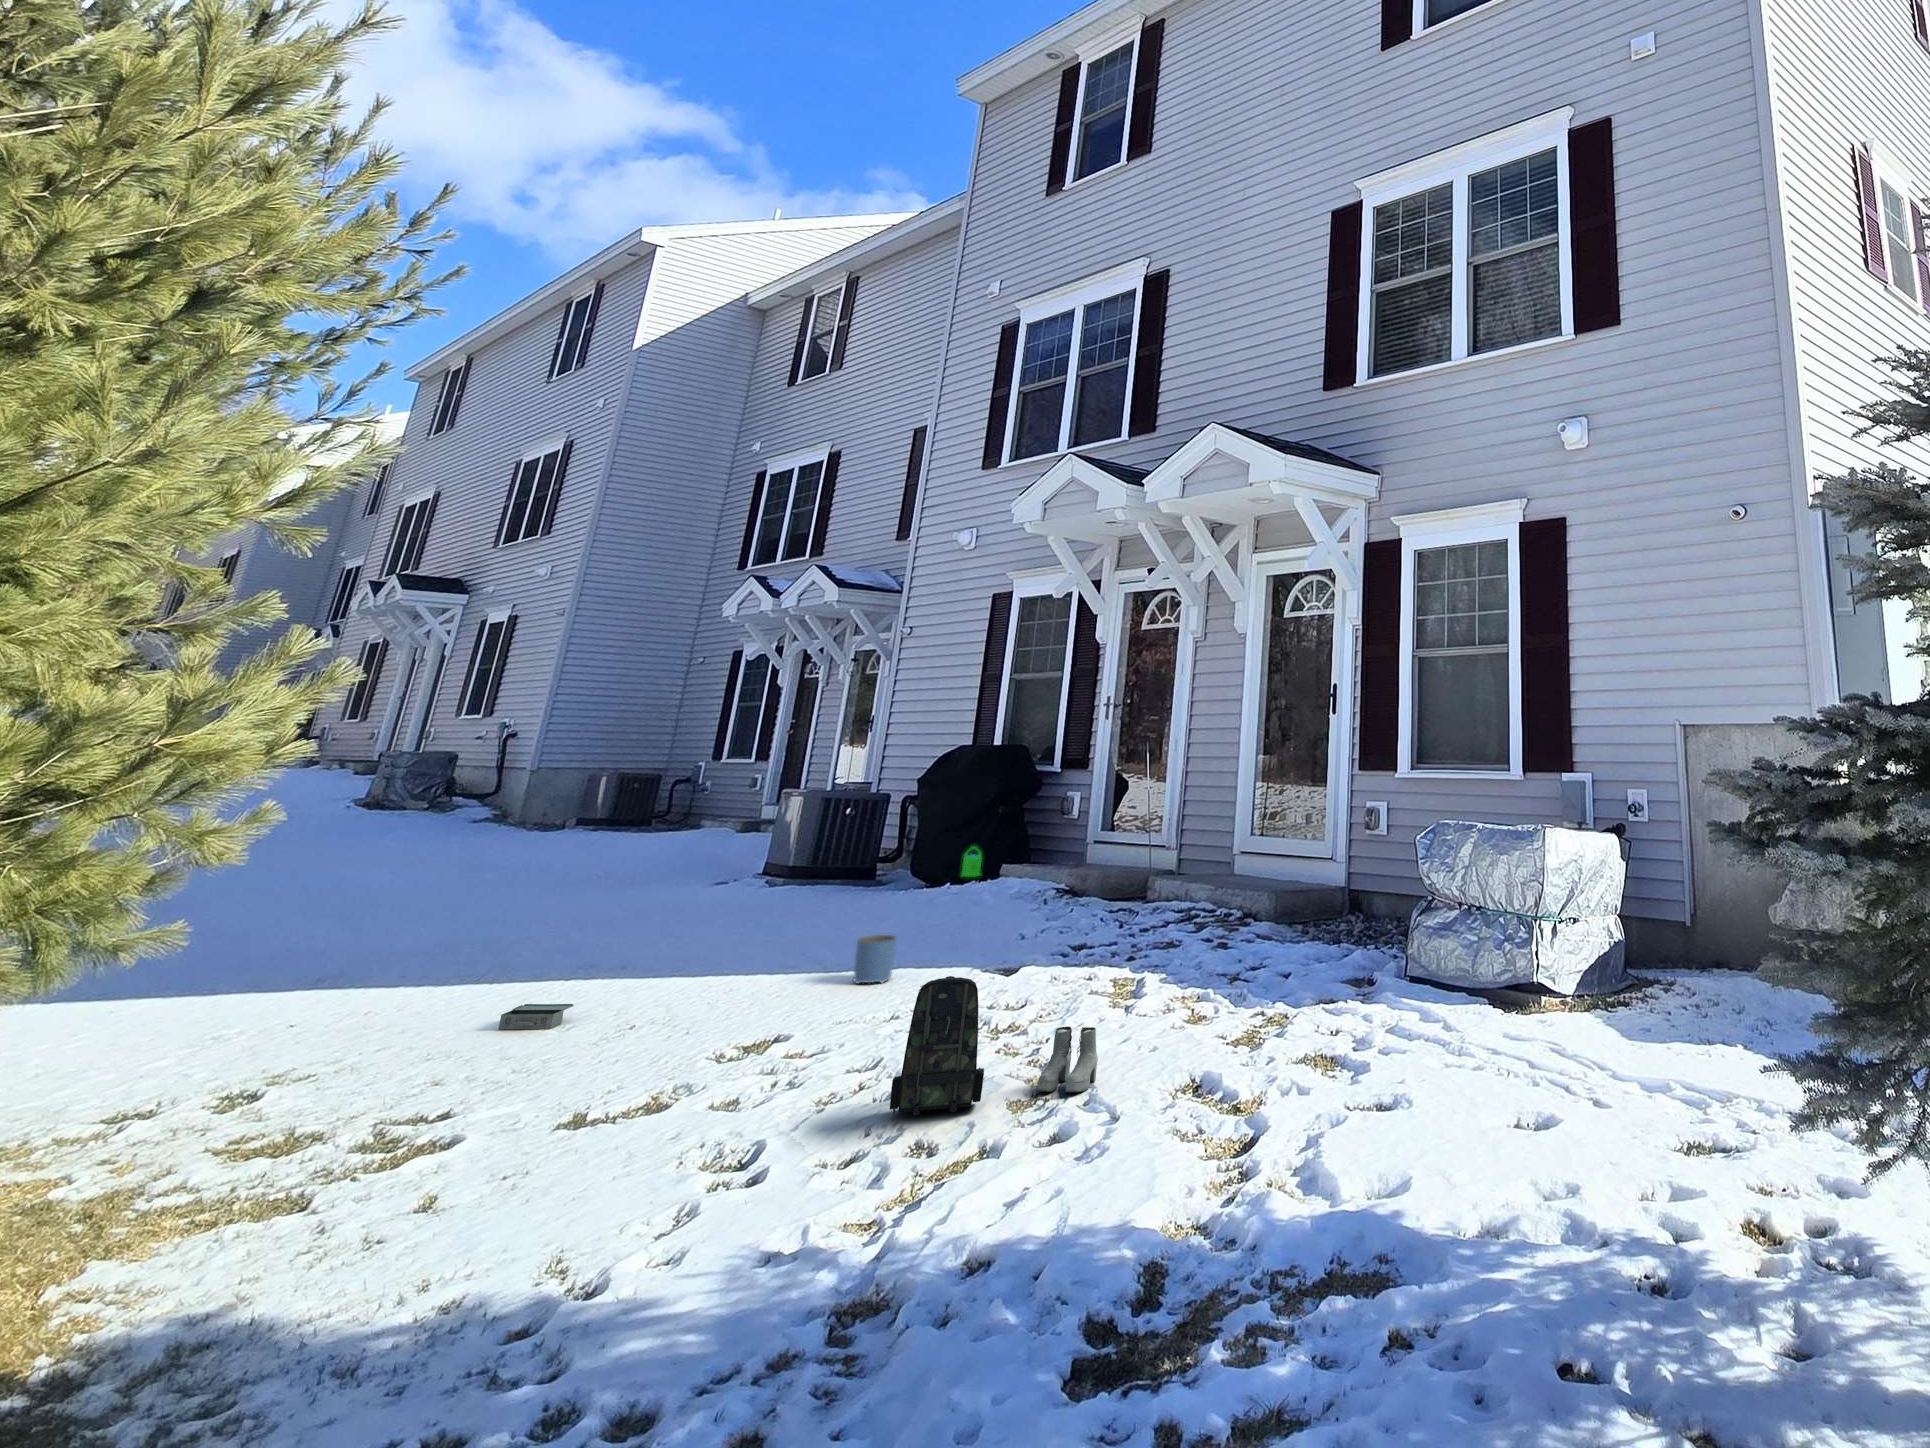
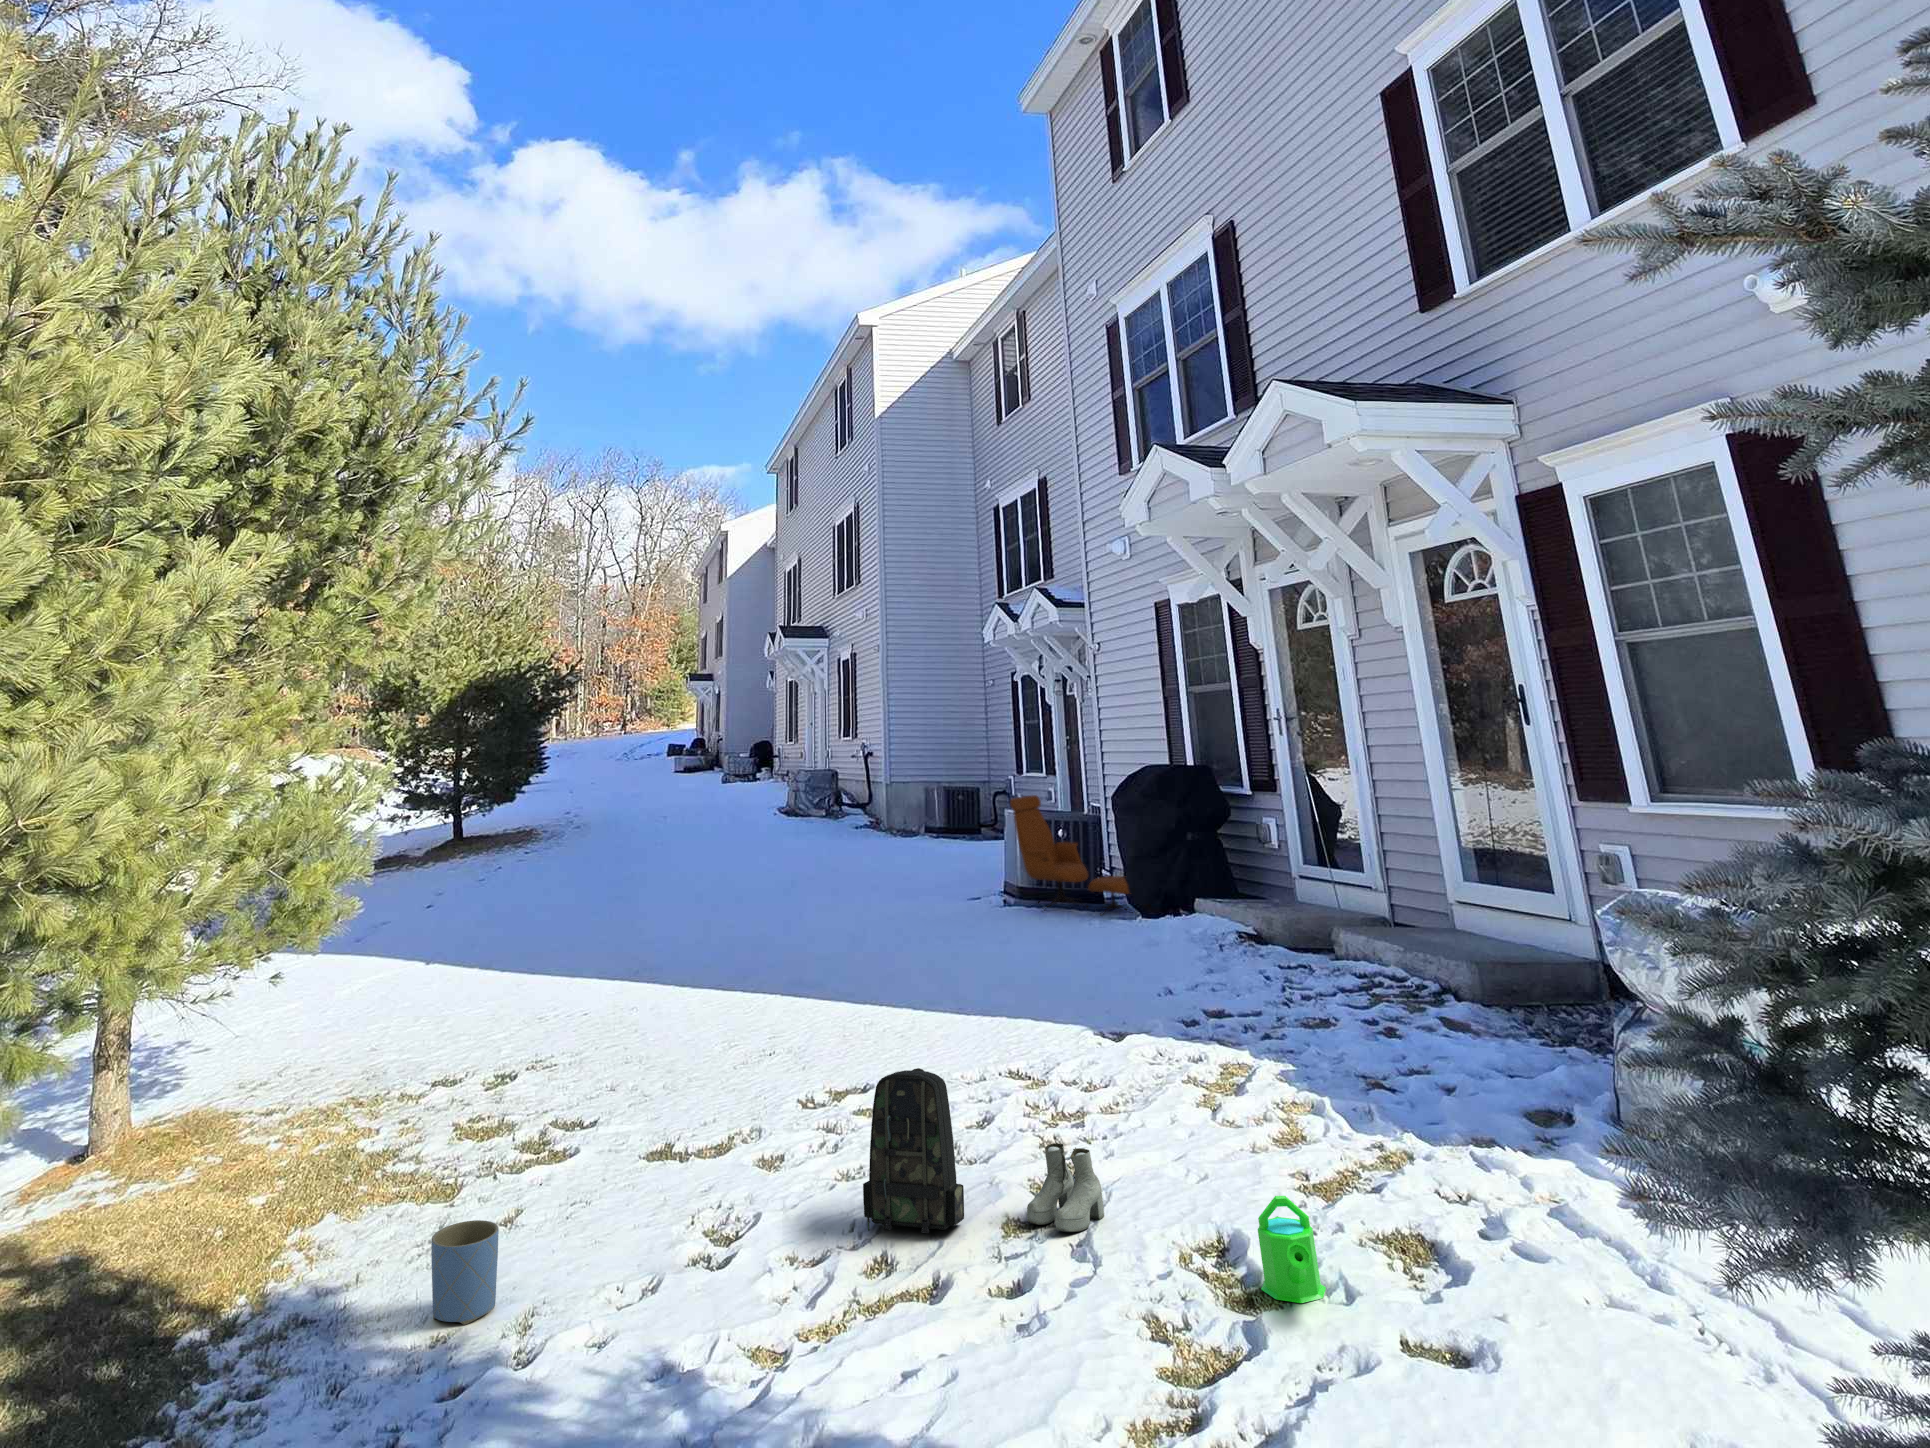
lounge chair: none [811,770,929,885] -> present [1010,795,1129,911]
watering can: present [962,846,982,877] -> present [1258,1196,1326,1303]
planter: present [854,935,897,984] -> present [431,1220,499,1325]
toolbox: present [499,1004,574,1029] -> none [686,1031,741,1058]

